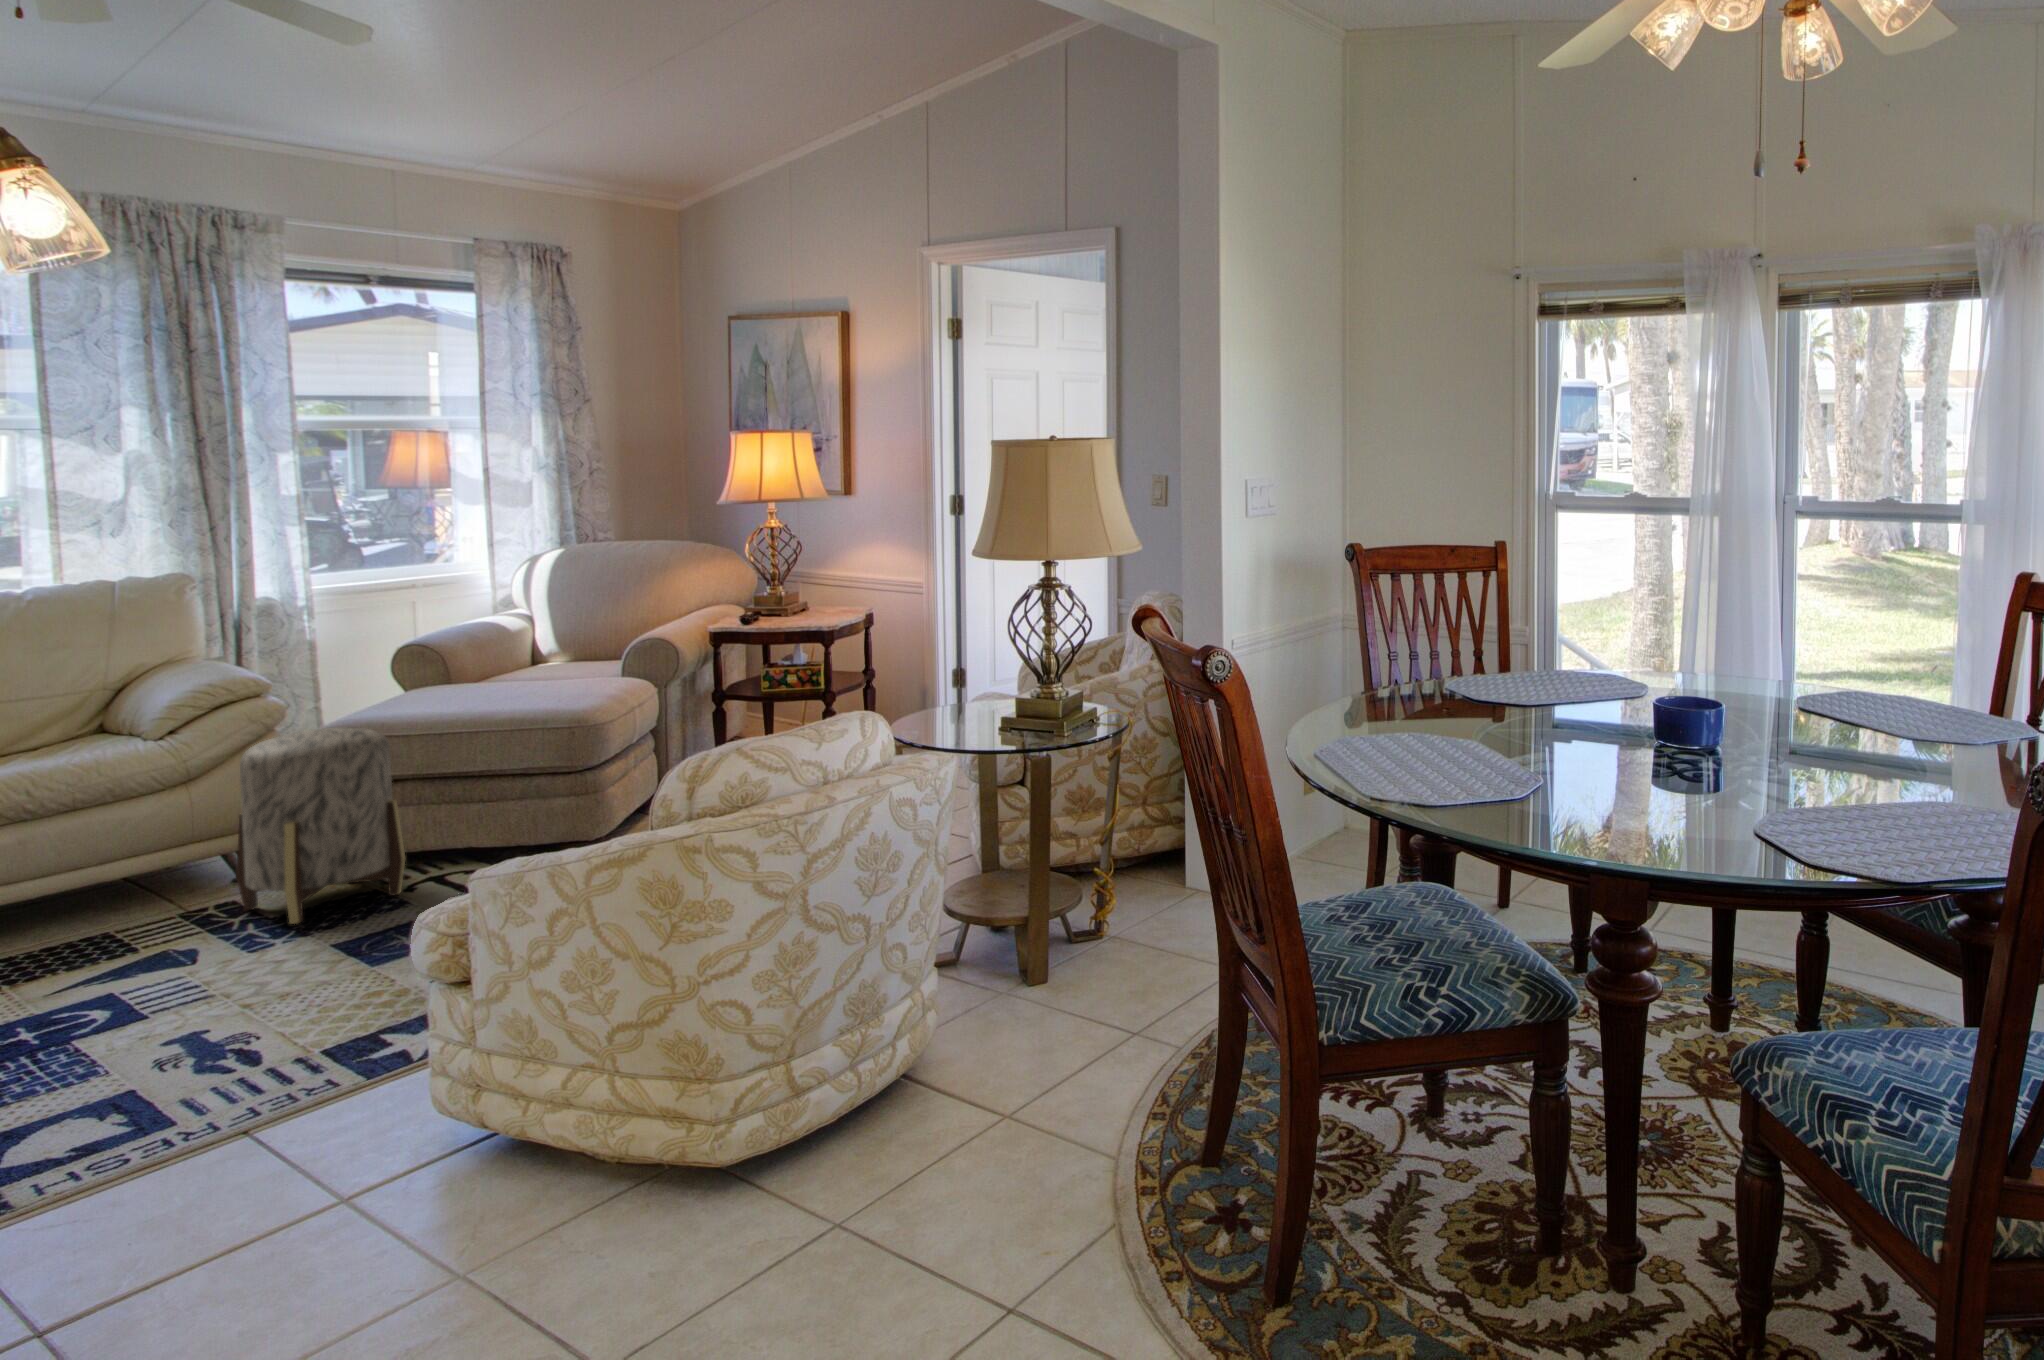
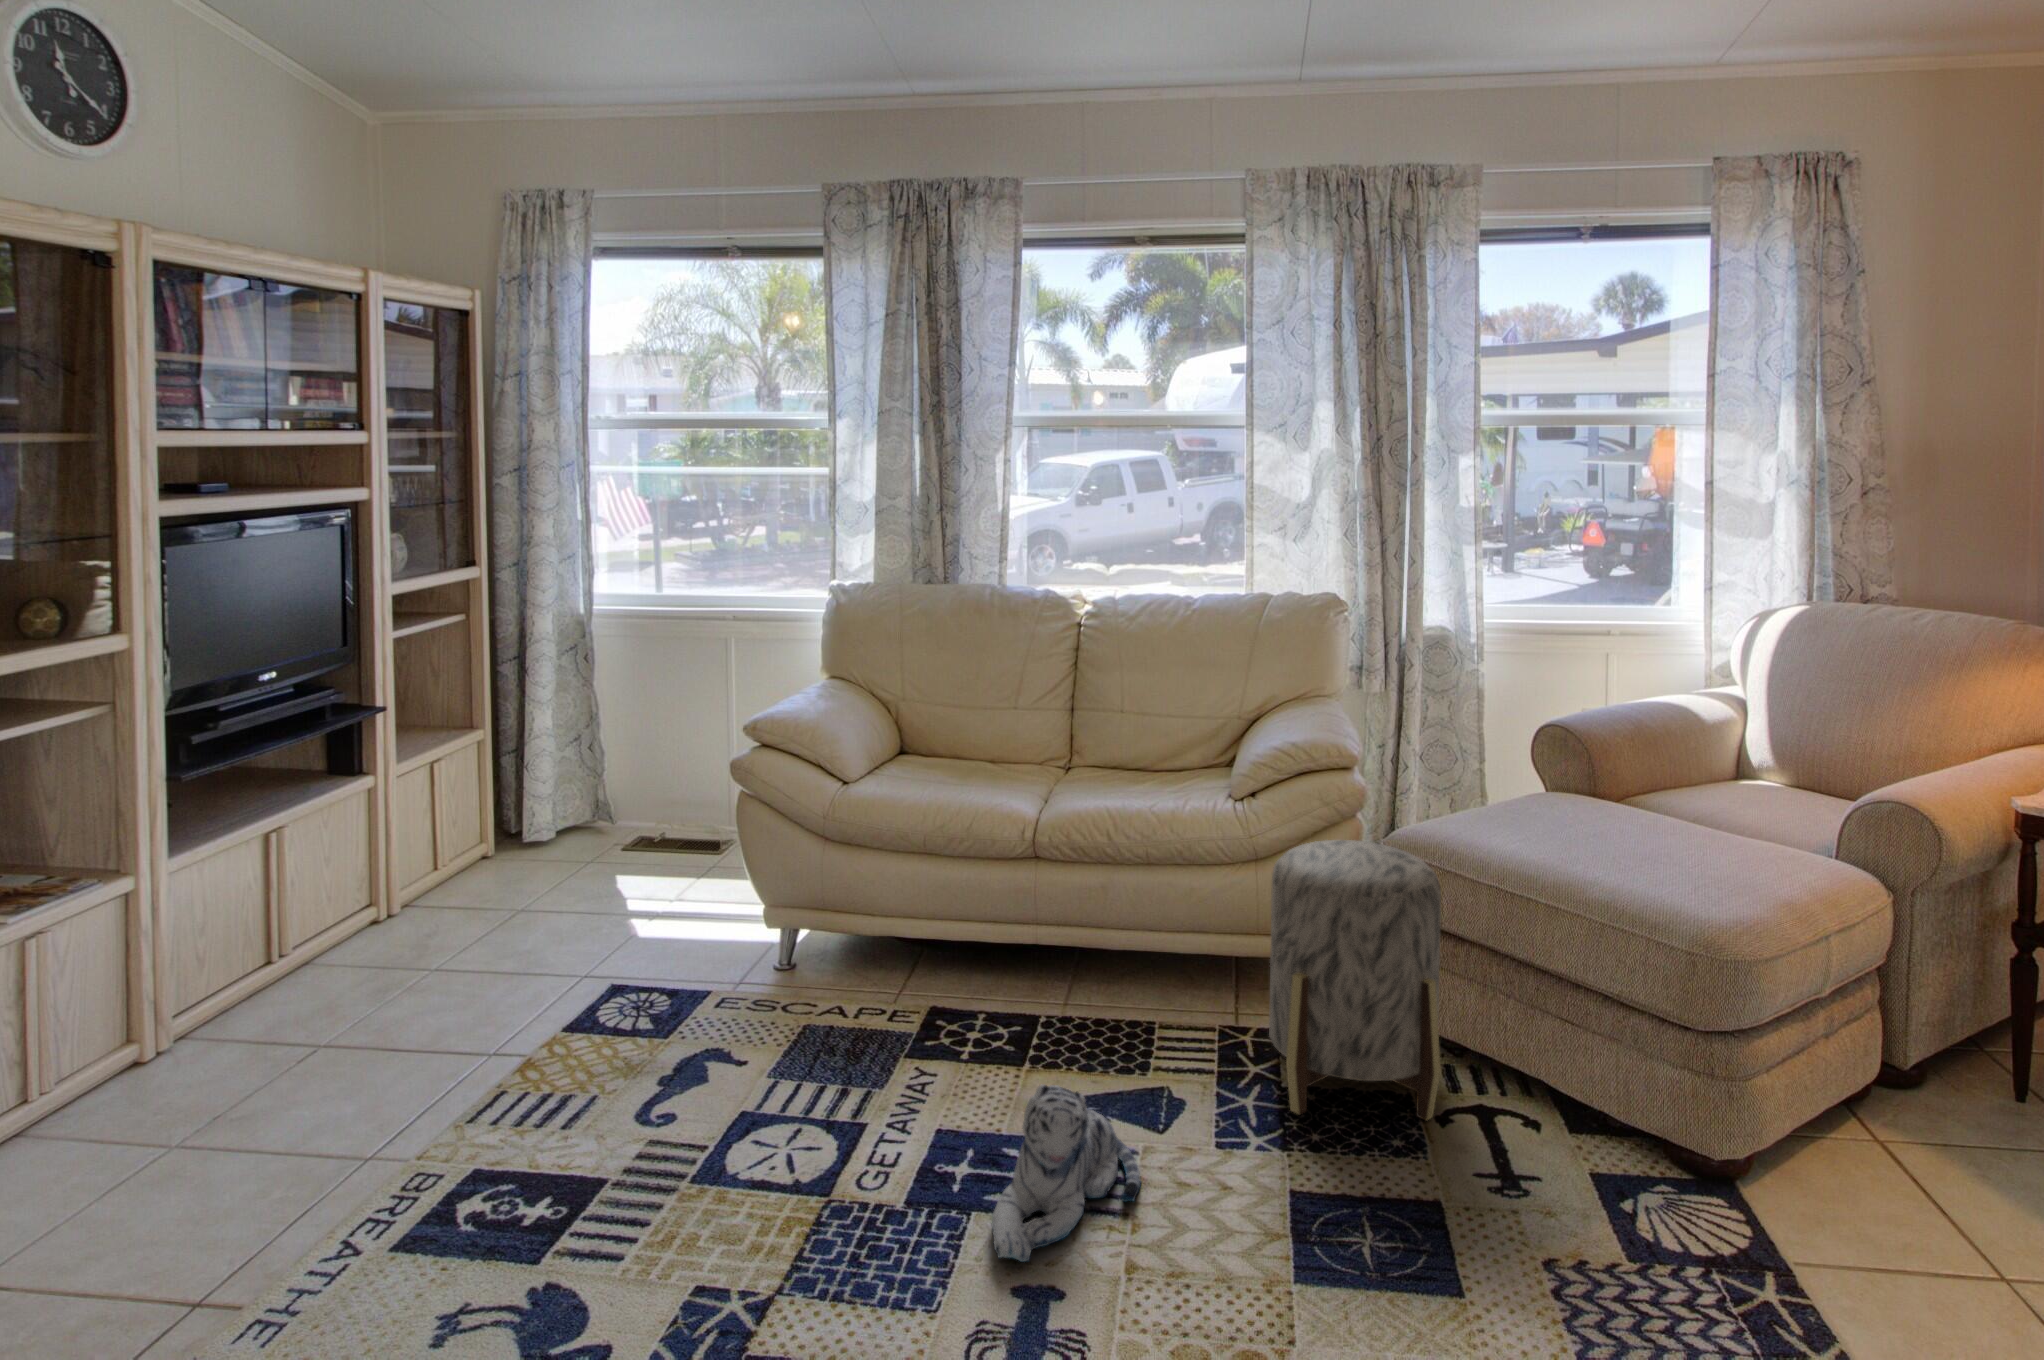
plush toy: none [82,924,208,1047] -> present [992,1084,1141,1262]

